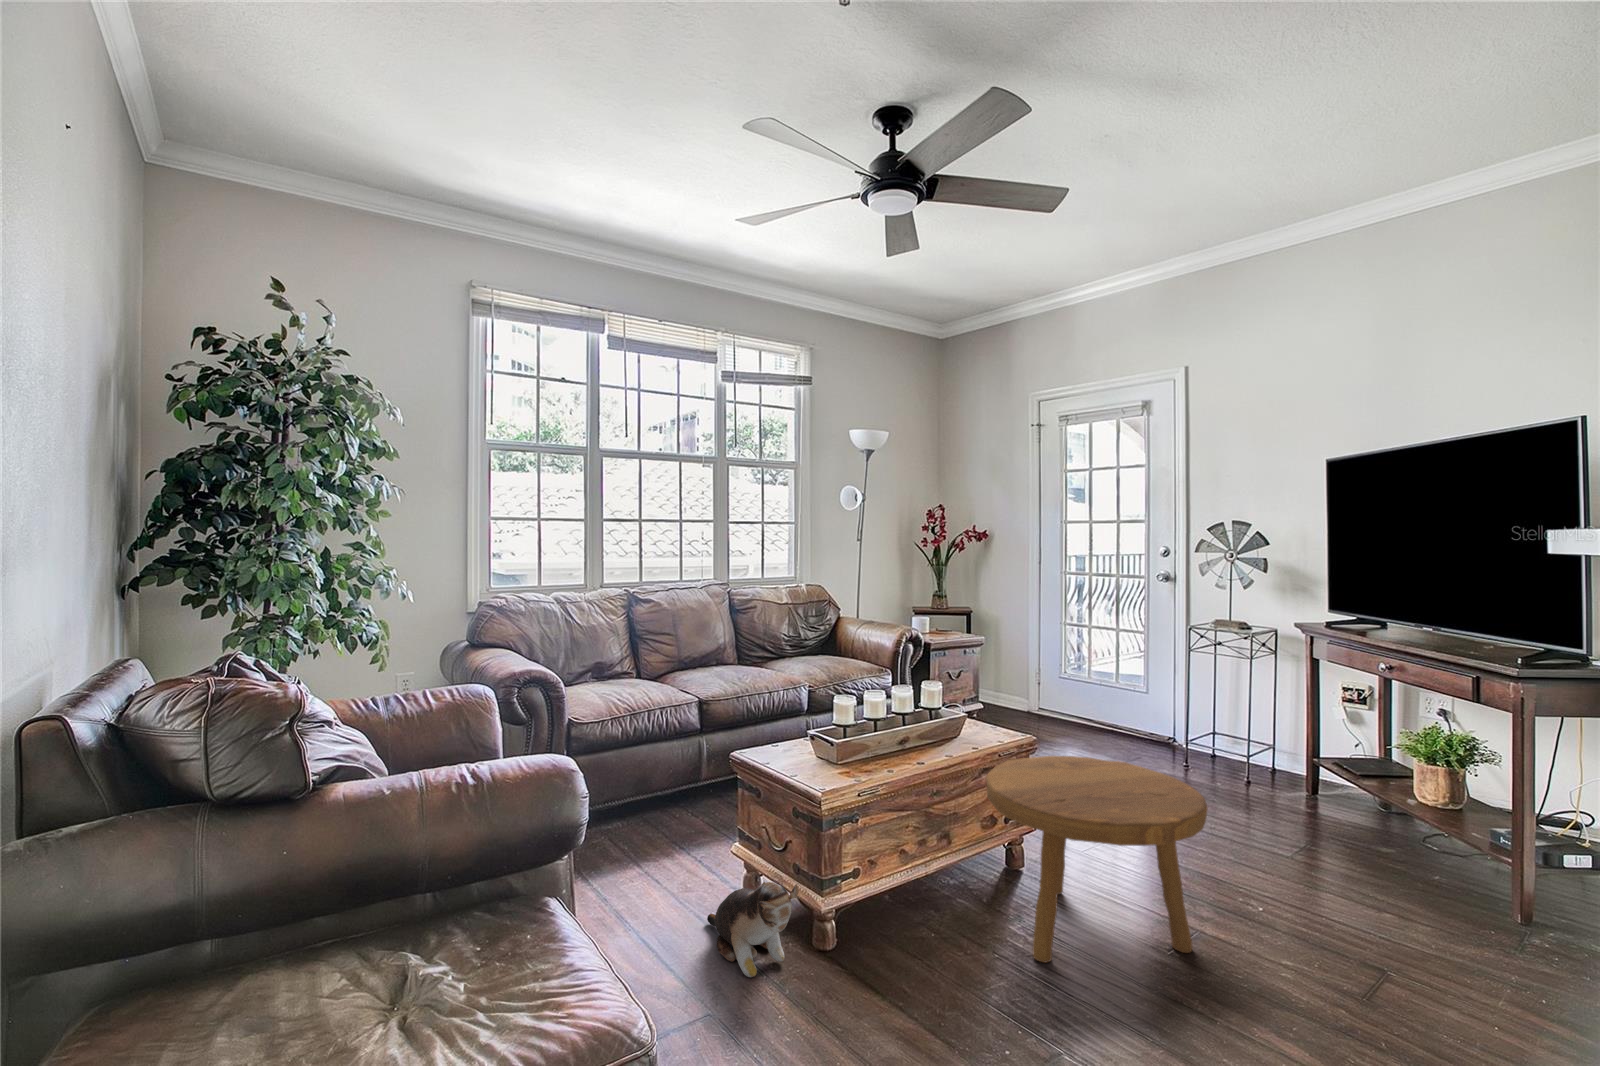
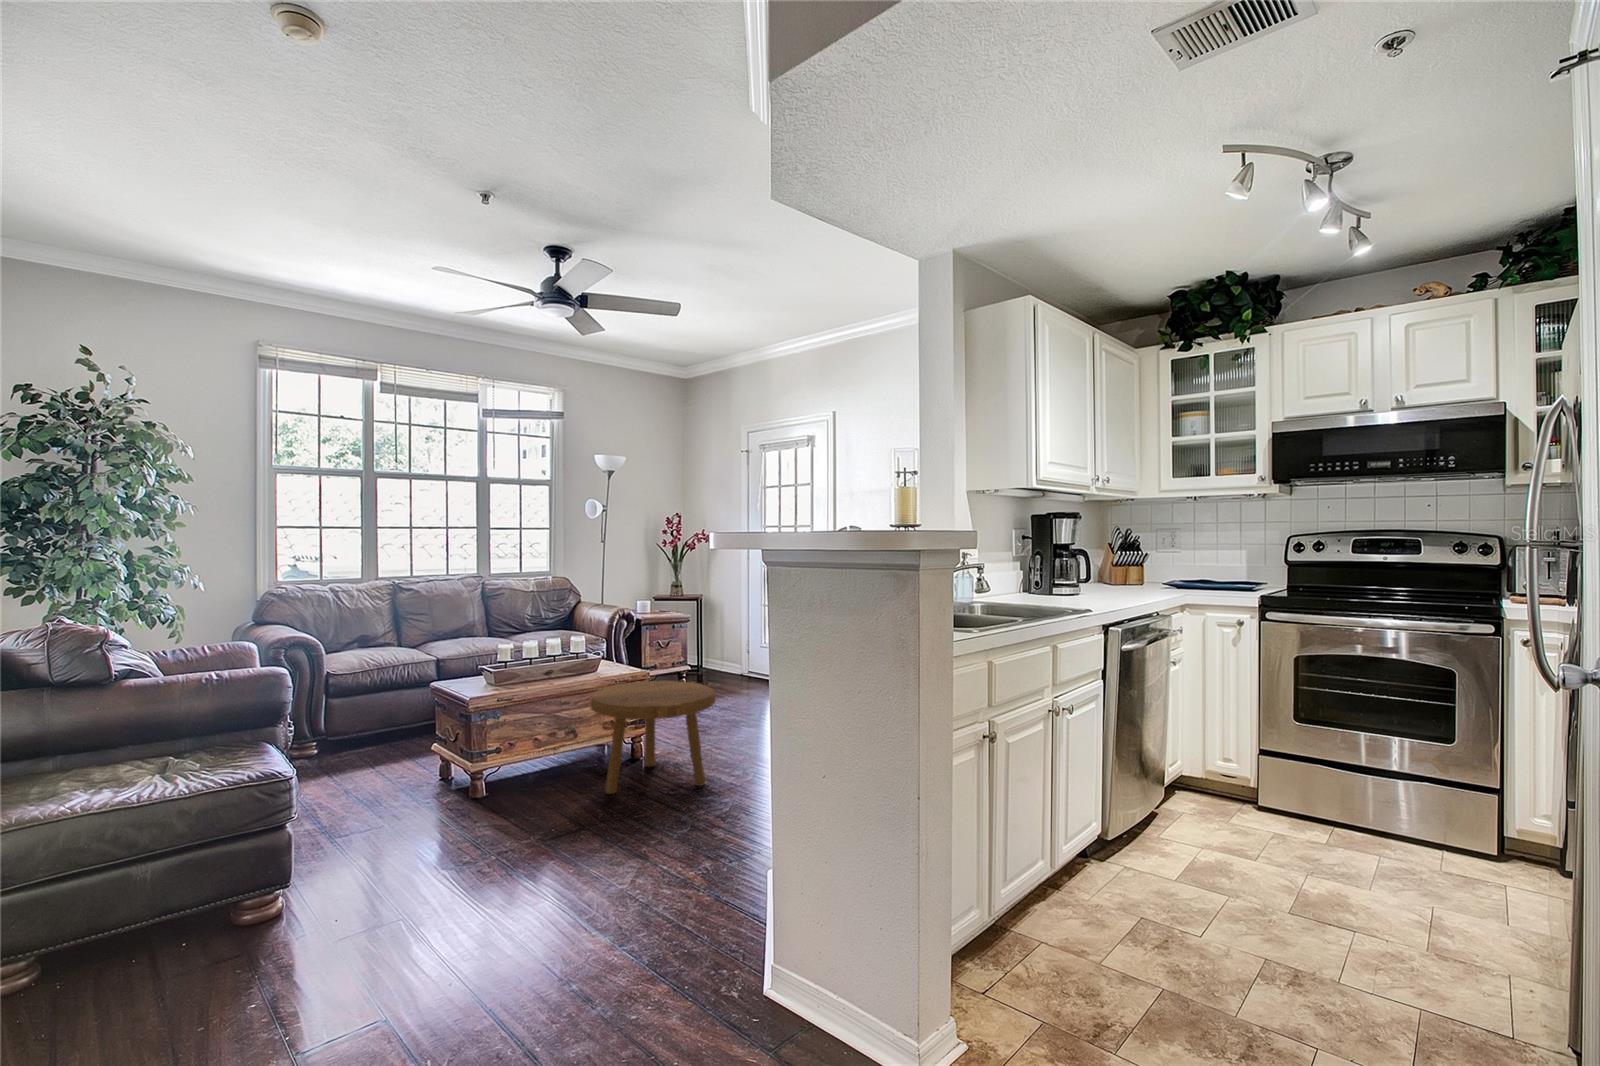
plush toy: present [707,882,799,977] -> none [405,753,451,811]

